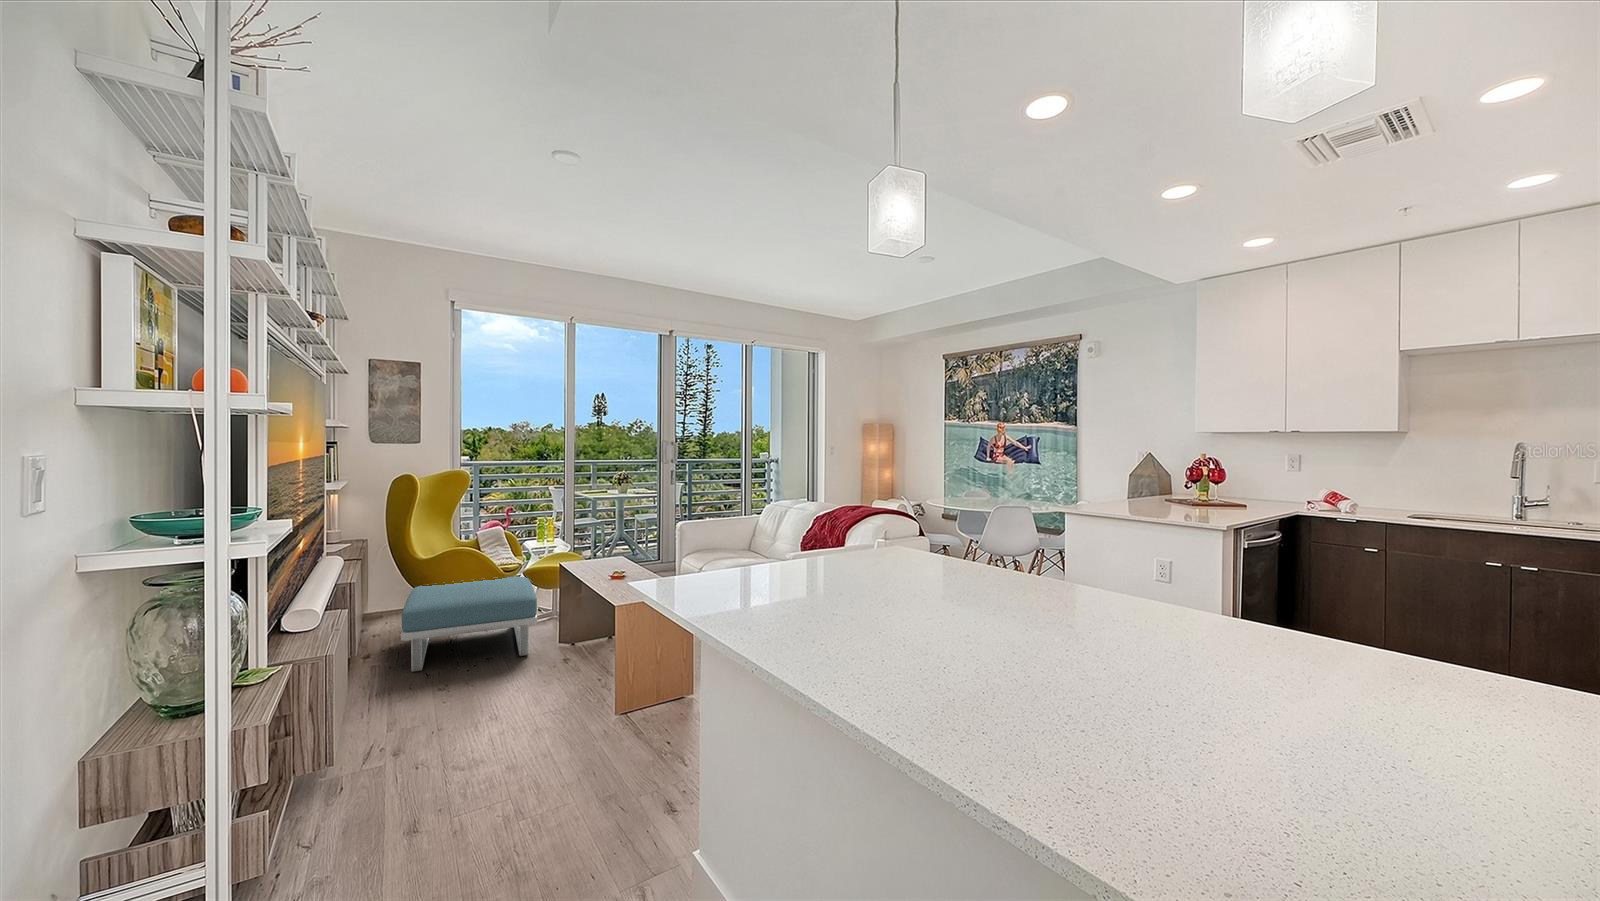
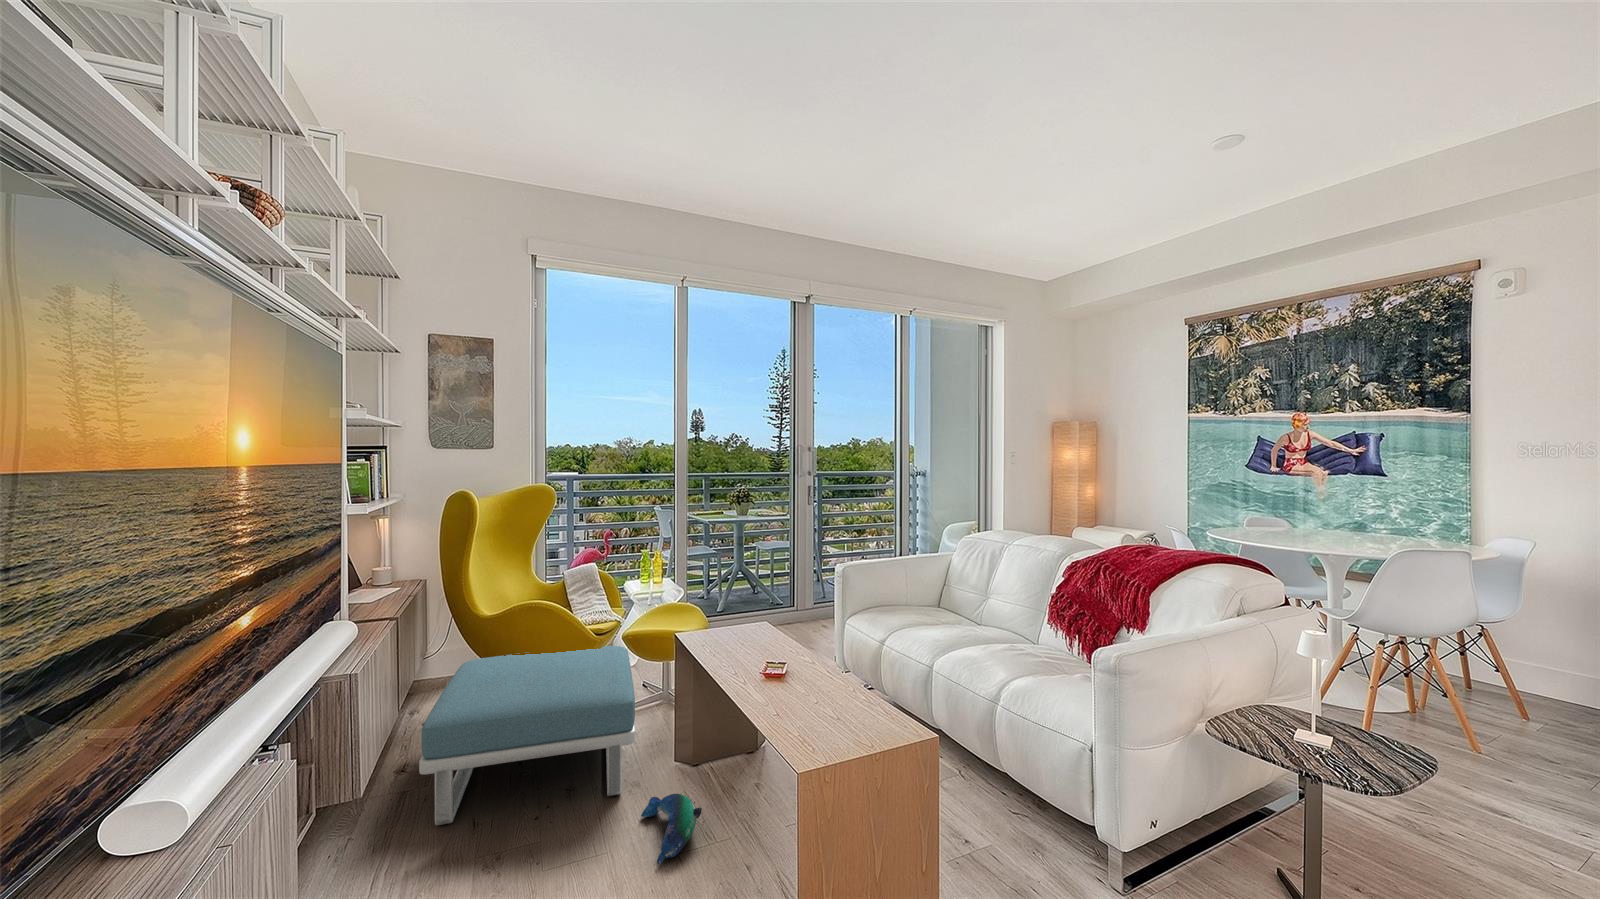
plush toy: none [542,647,579,677] -> present [641,794,702,865]

